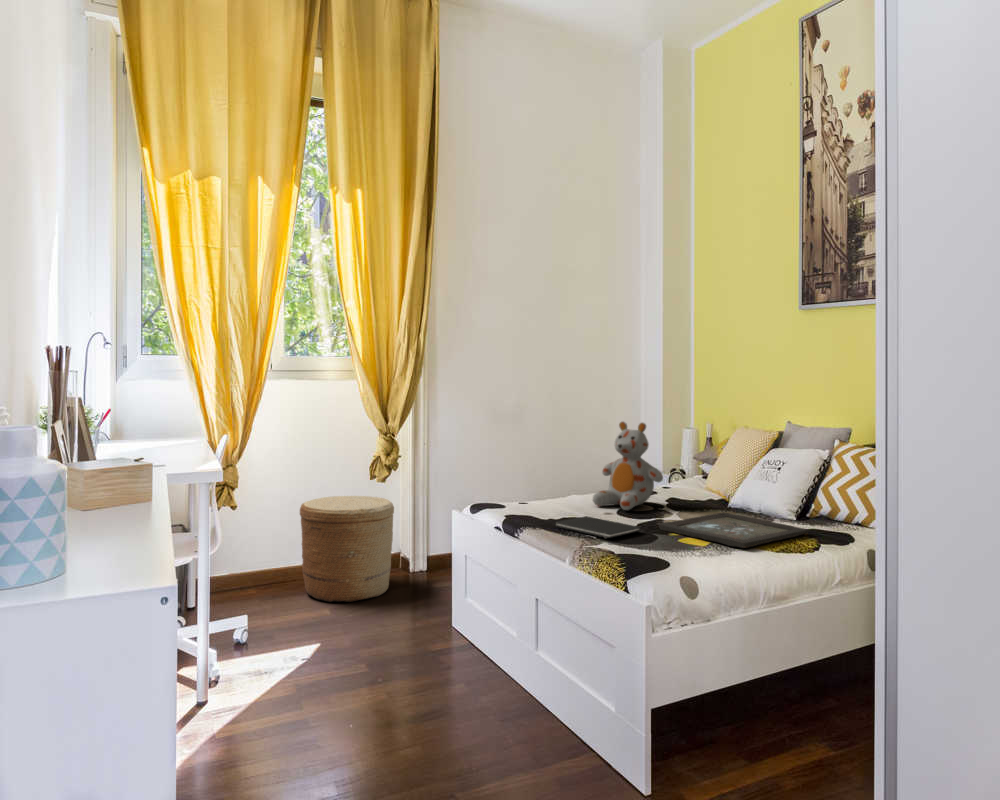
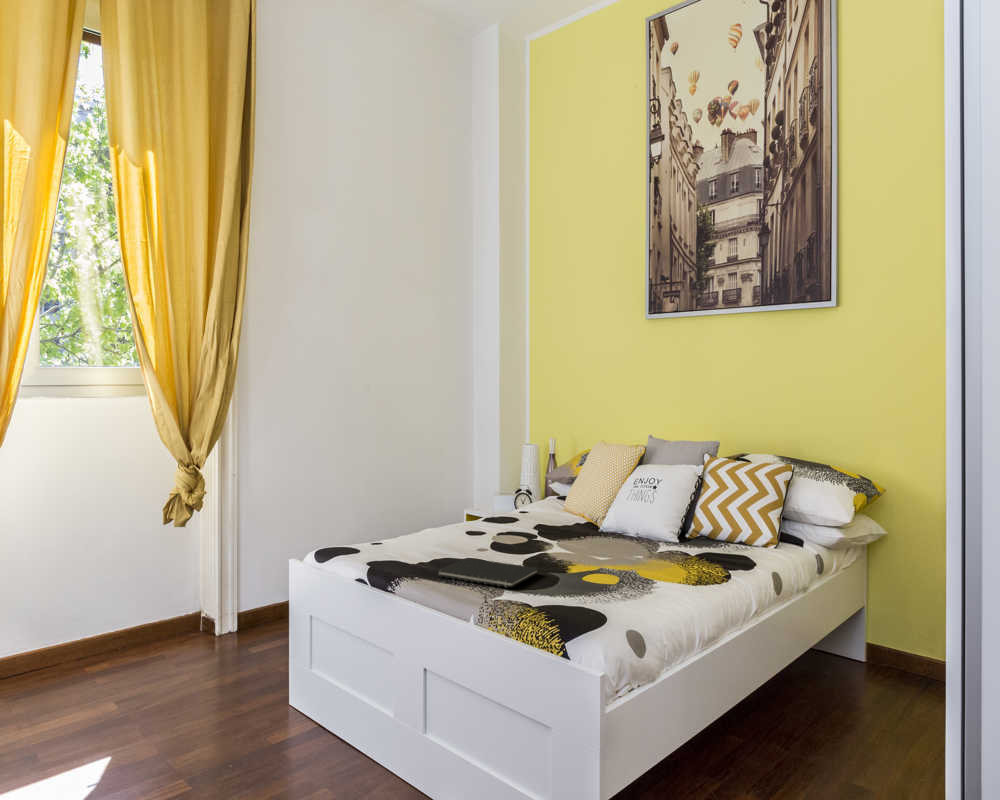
stuffed bear: present [593,421,663,510] -> none [463,440,541,544]
woven basket: present [300,496,394,602] -> none [60,544,199,695]
tray: present [659,512,809,548] -> none [555,539,705,585]

